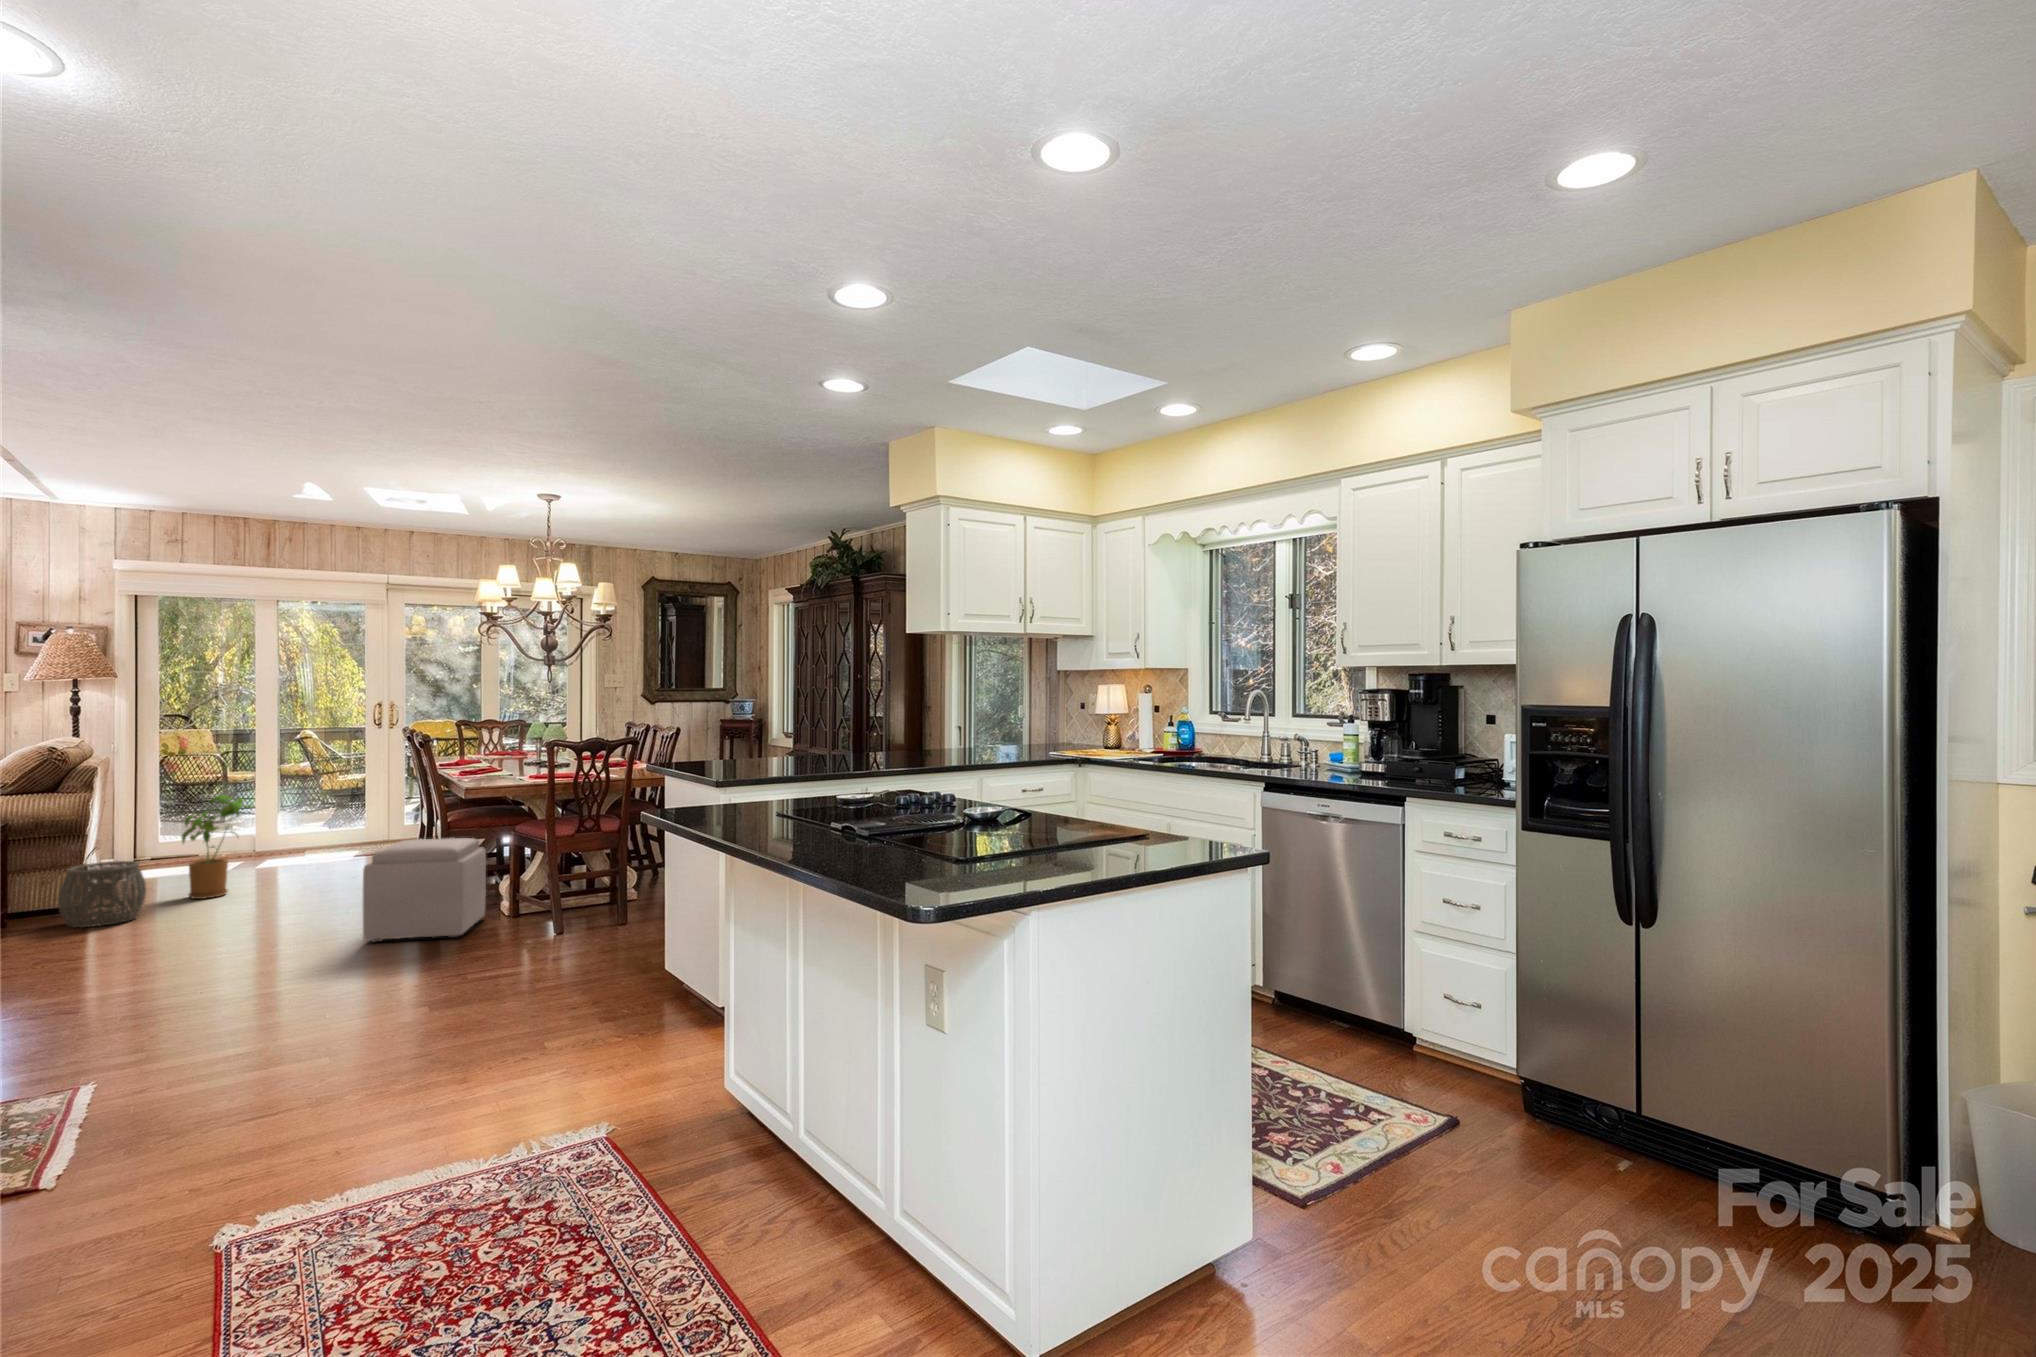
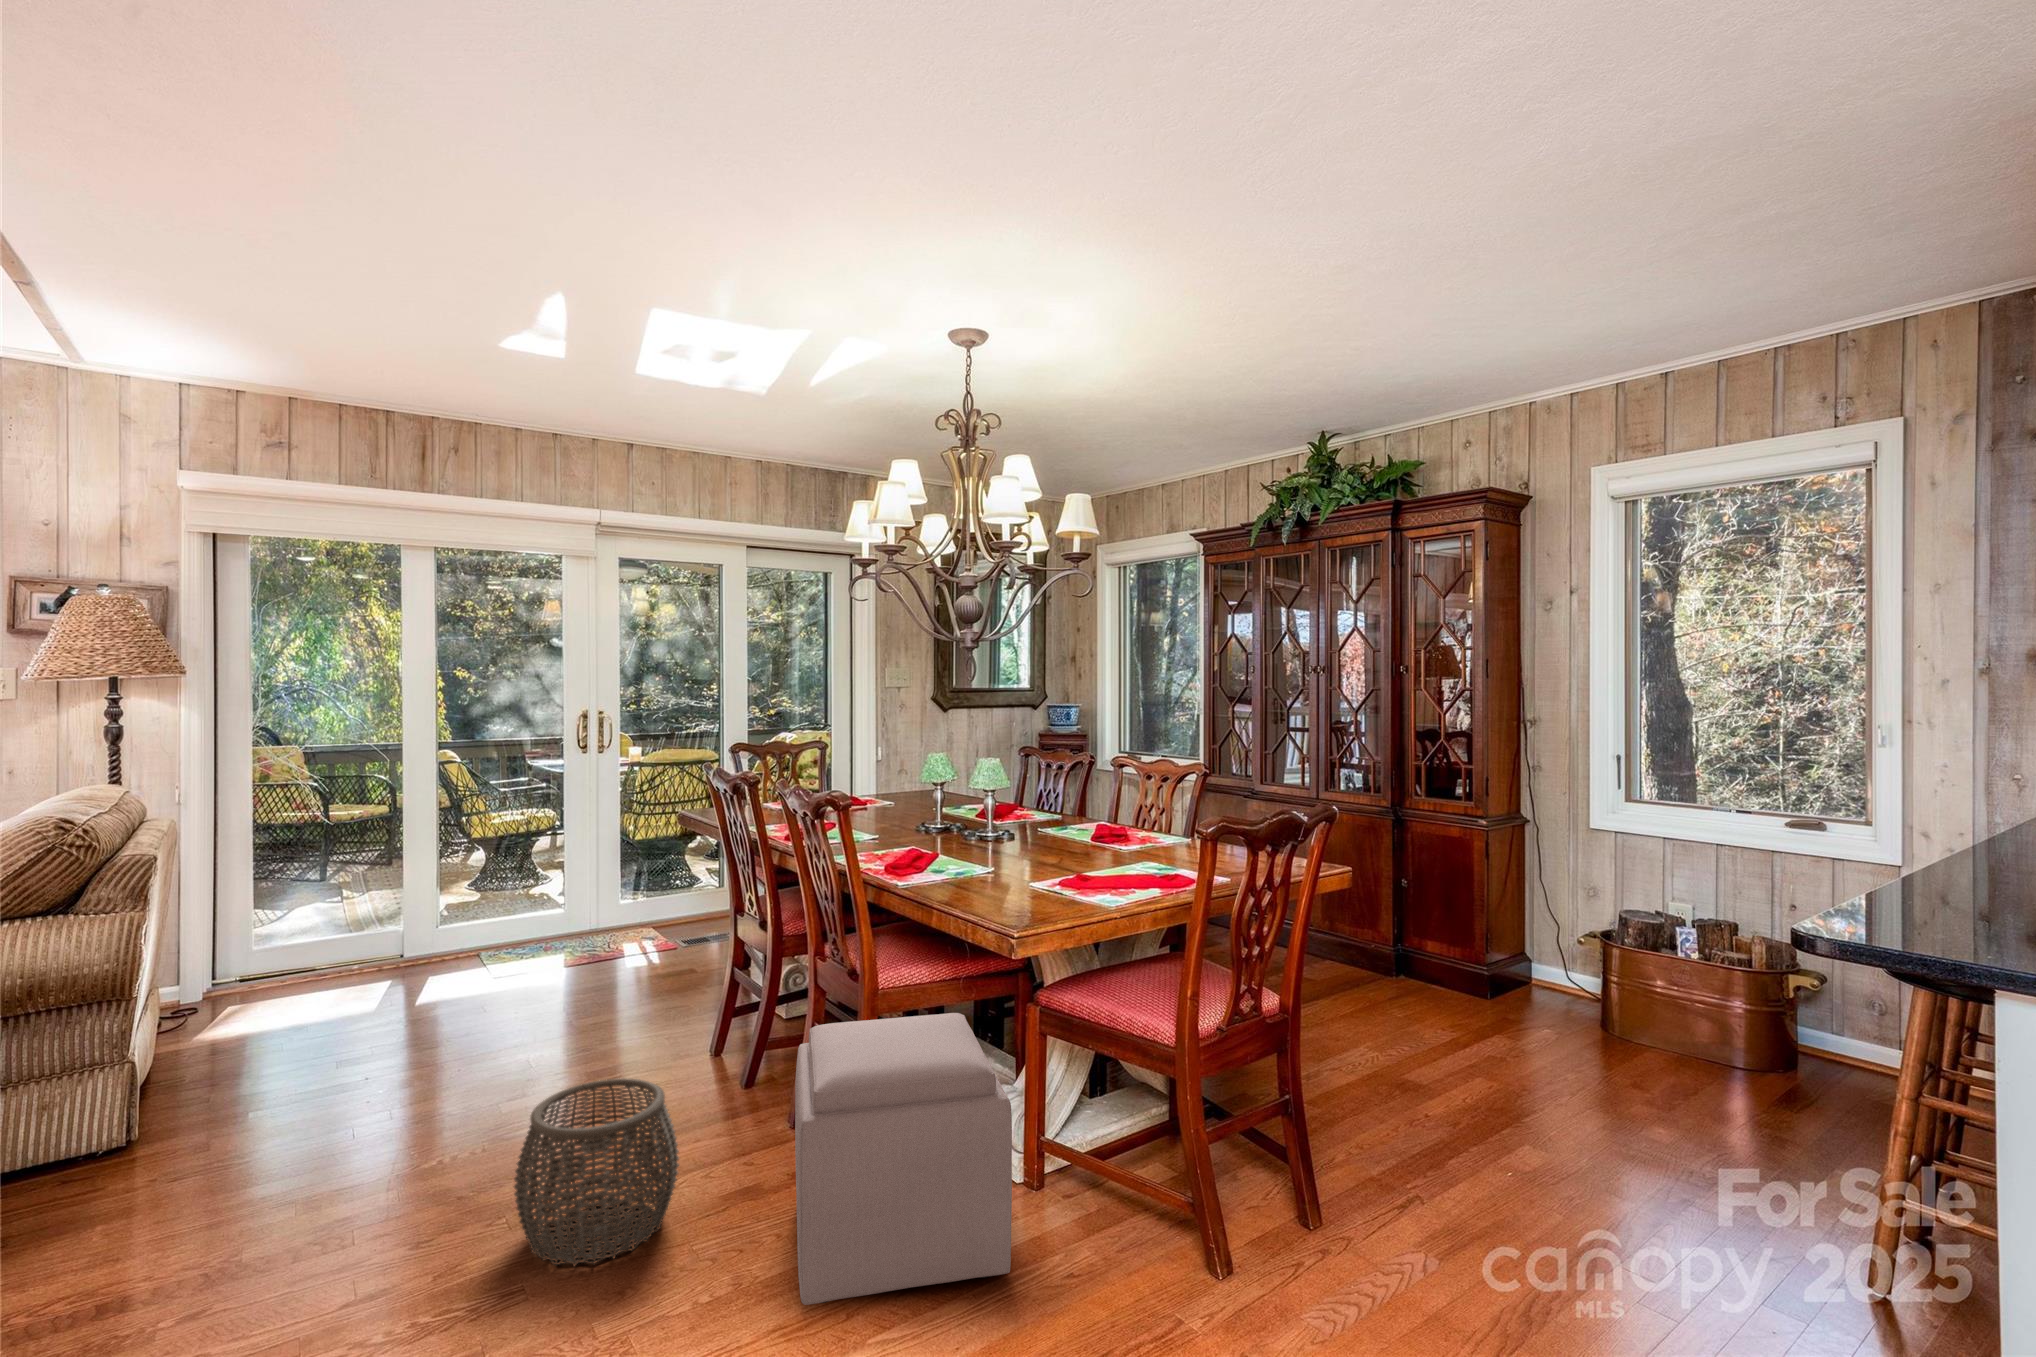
house plant: present [182,795,252,899] -> none [319,895,450,1100]
woven basket: present [58,861,146,928] -> present [514,1078,679,1266]

